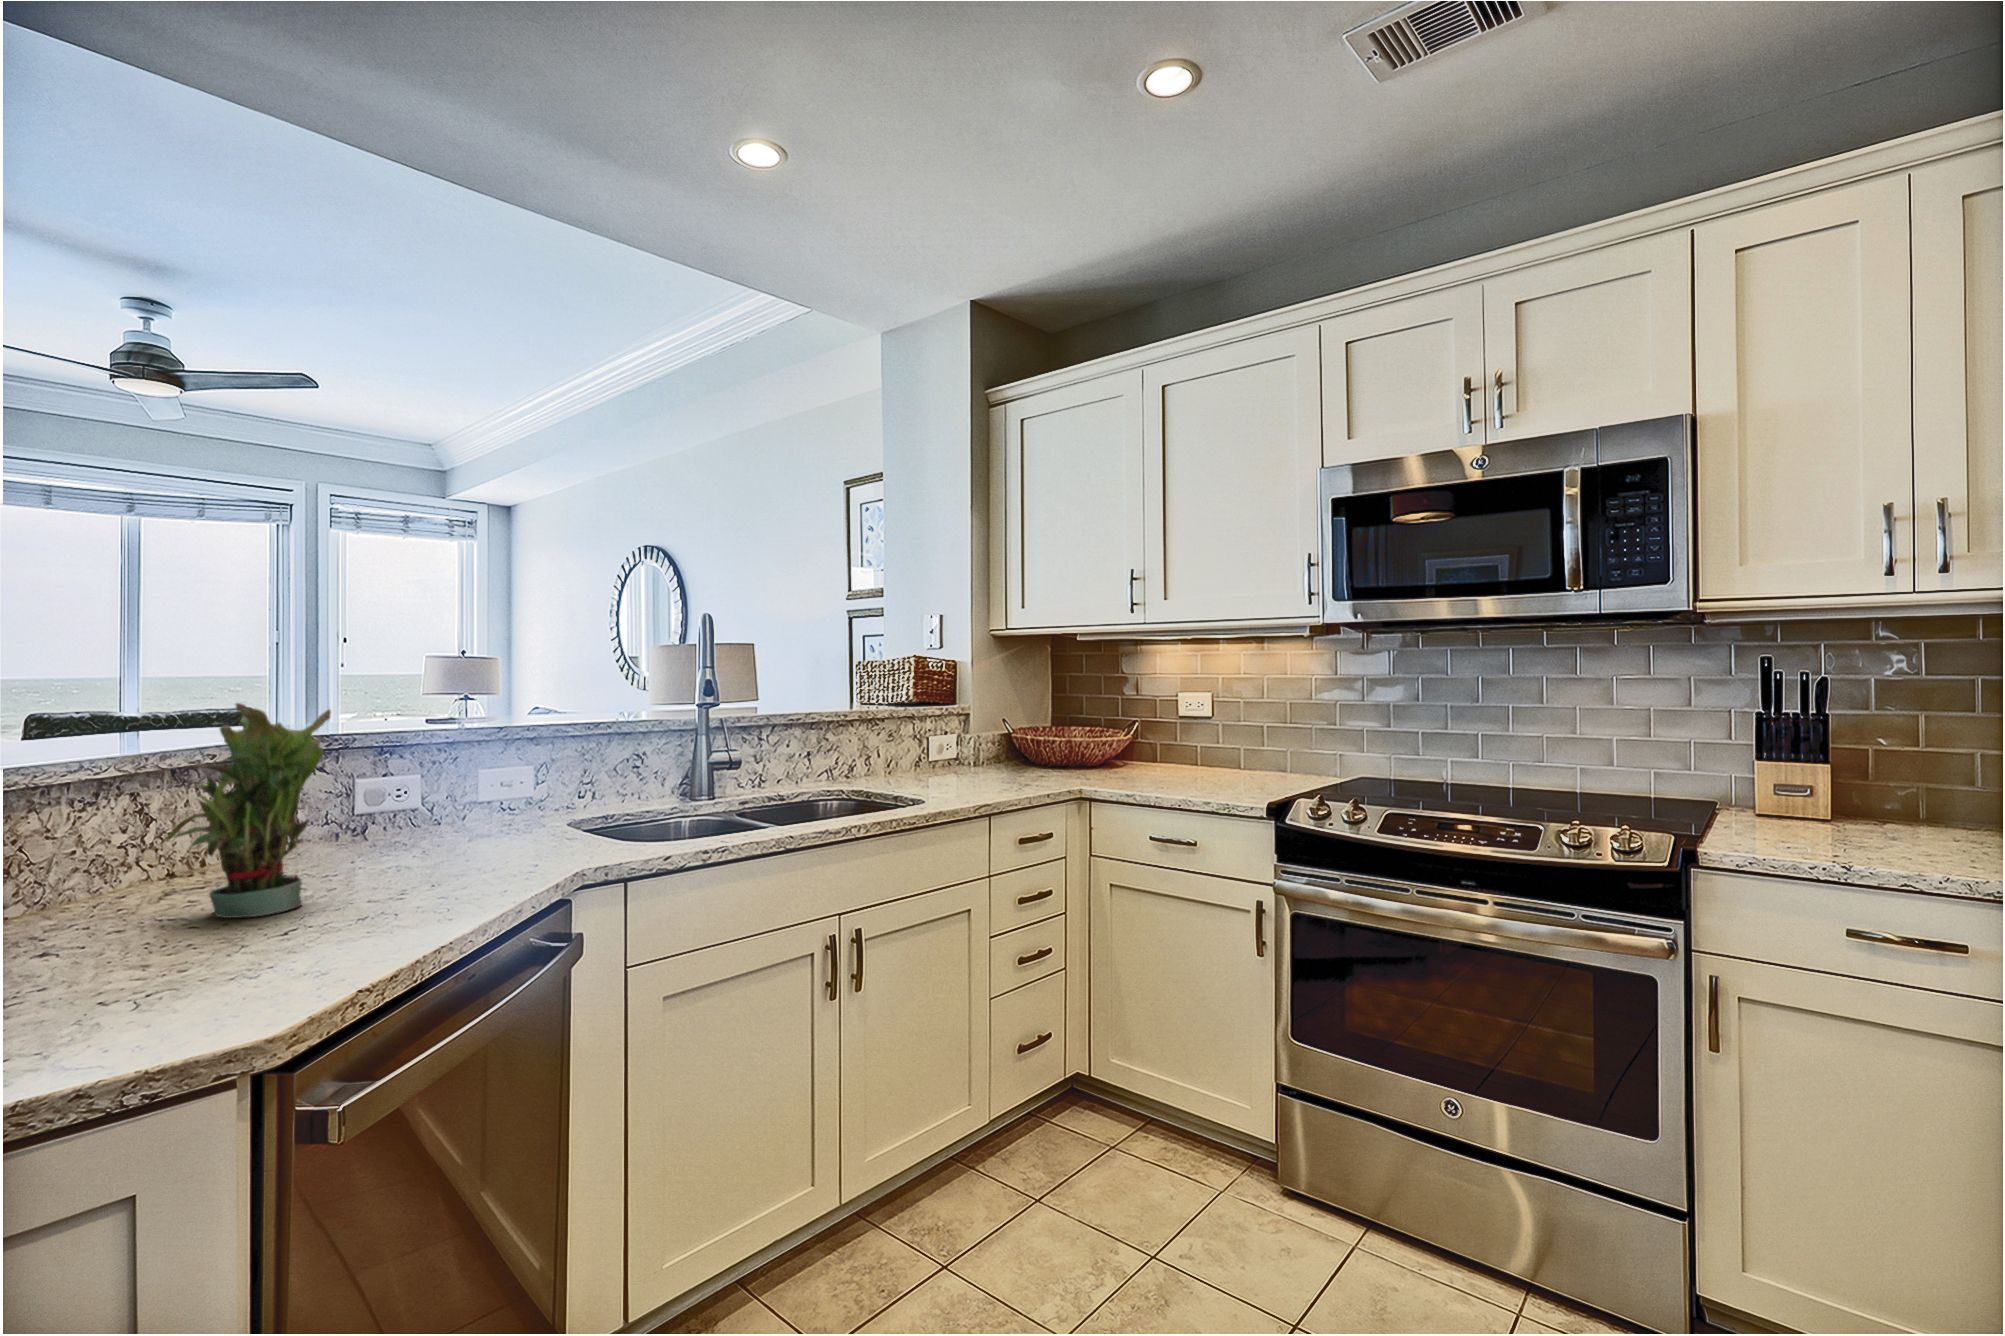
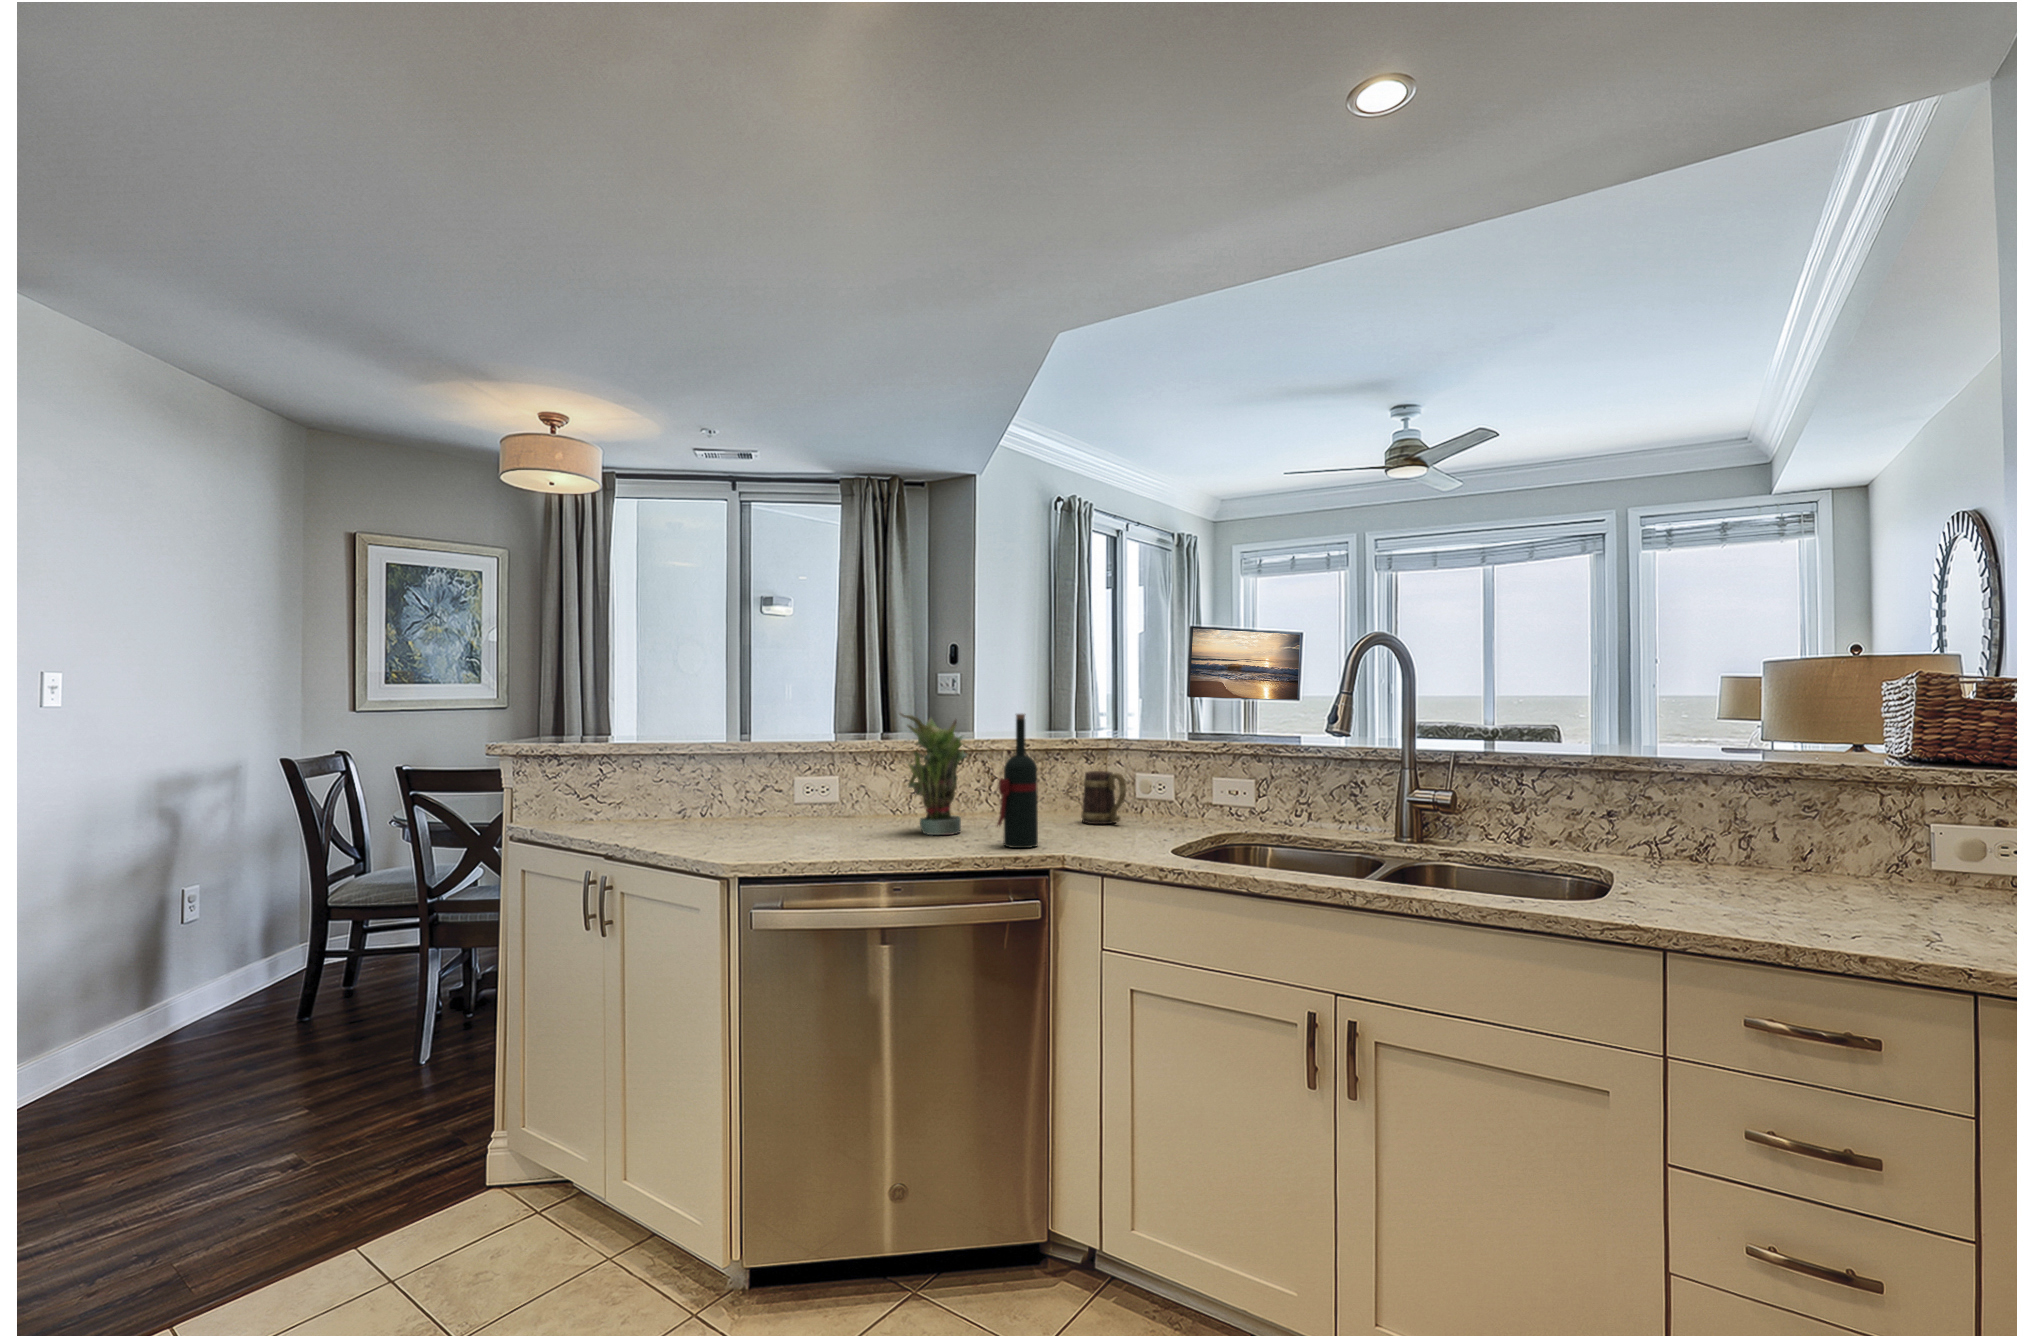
wine bottle: none [447,695,503,887] -> present [997,714,1038,848]
mug: none [344,777,431,855] -> present [1081,771,1126,824]

